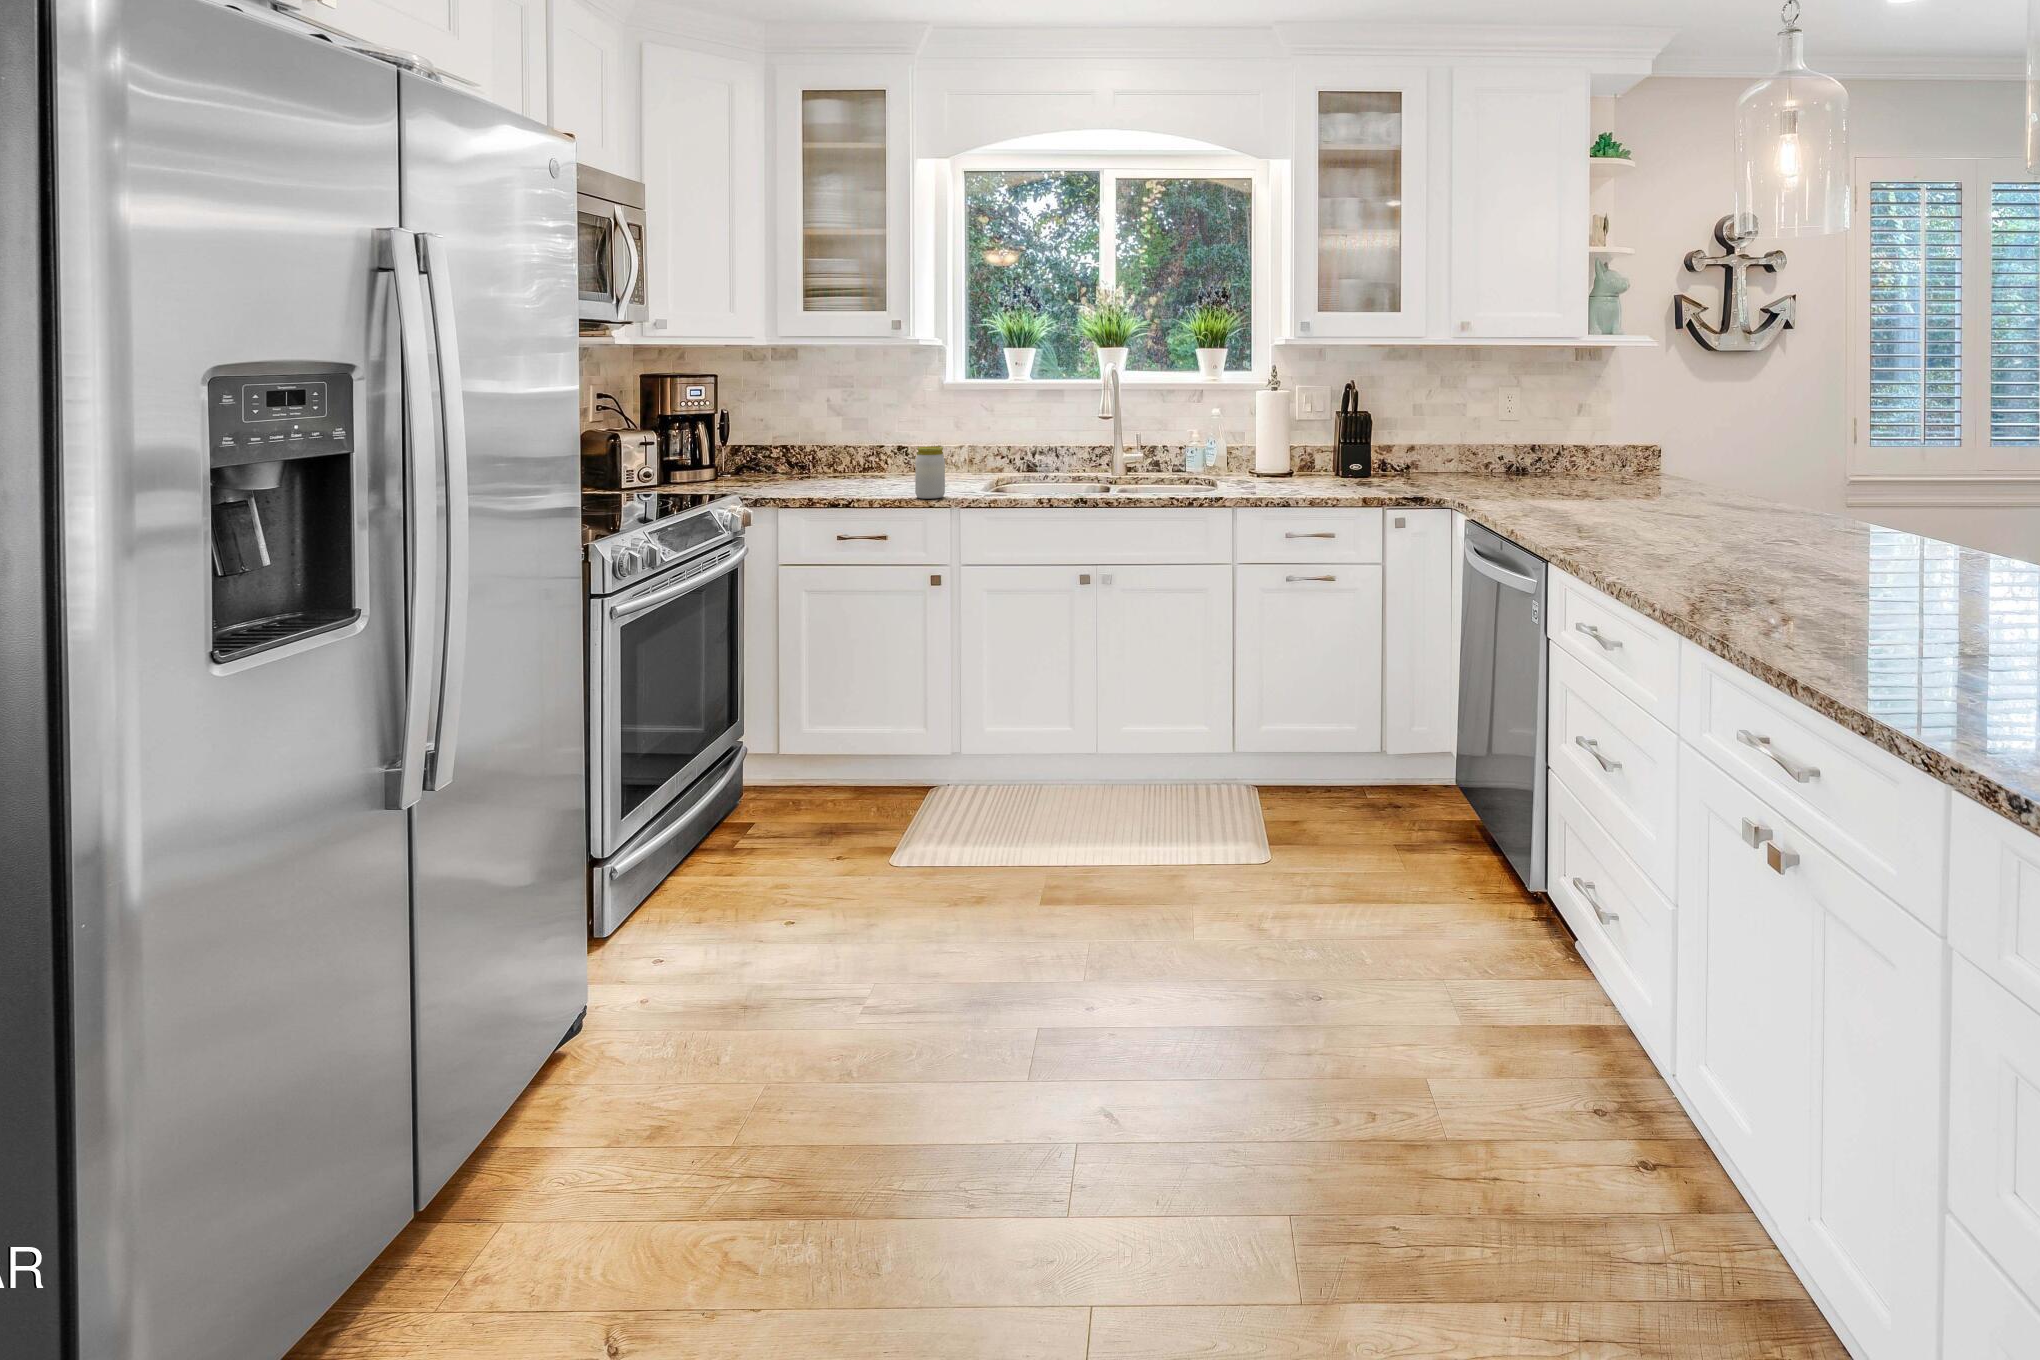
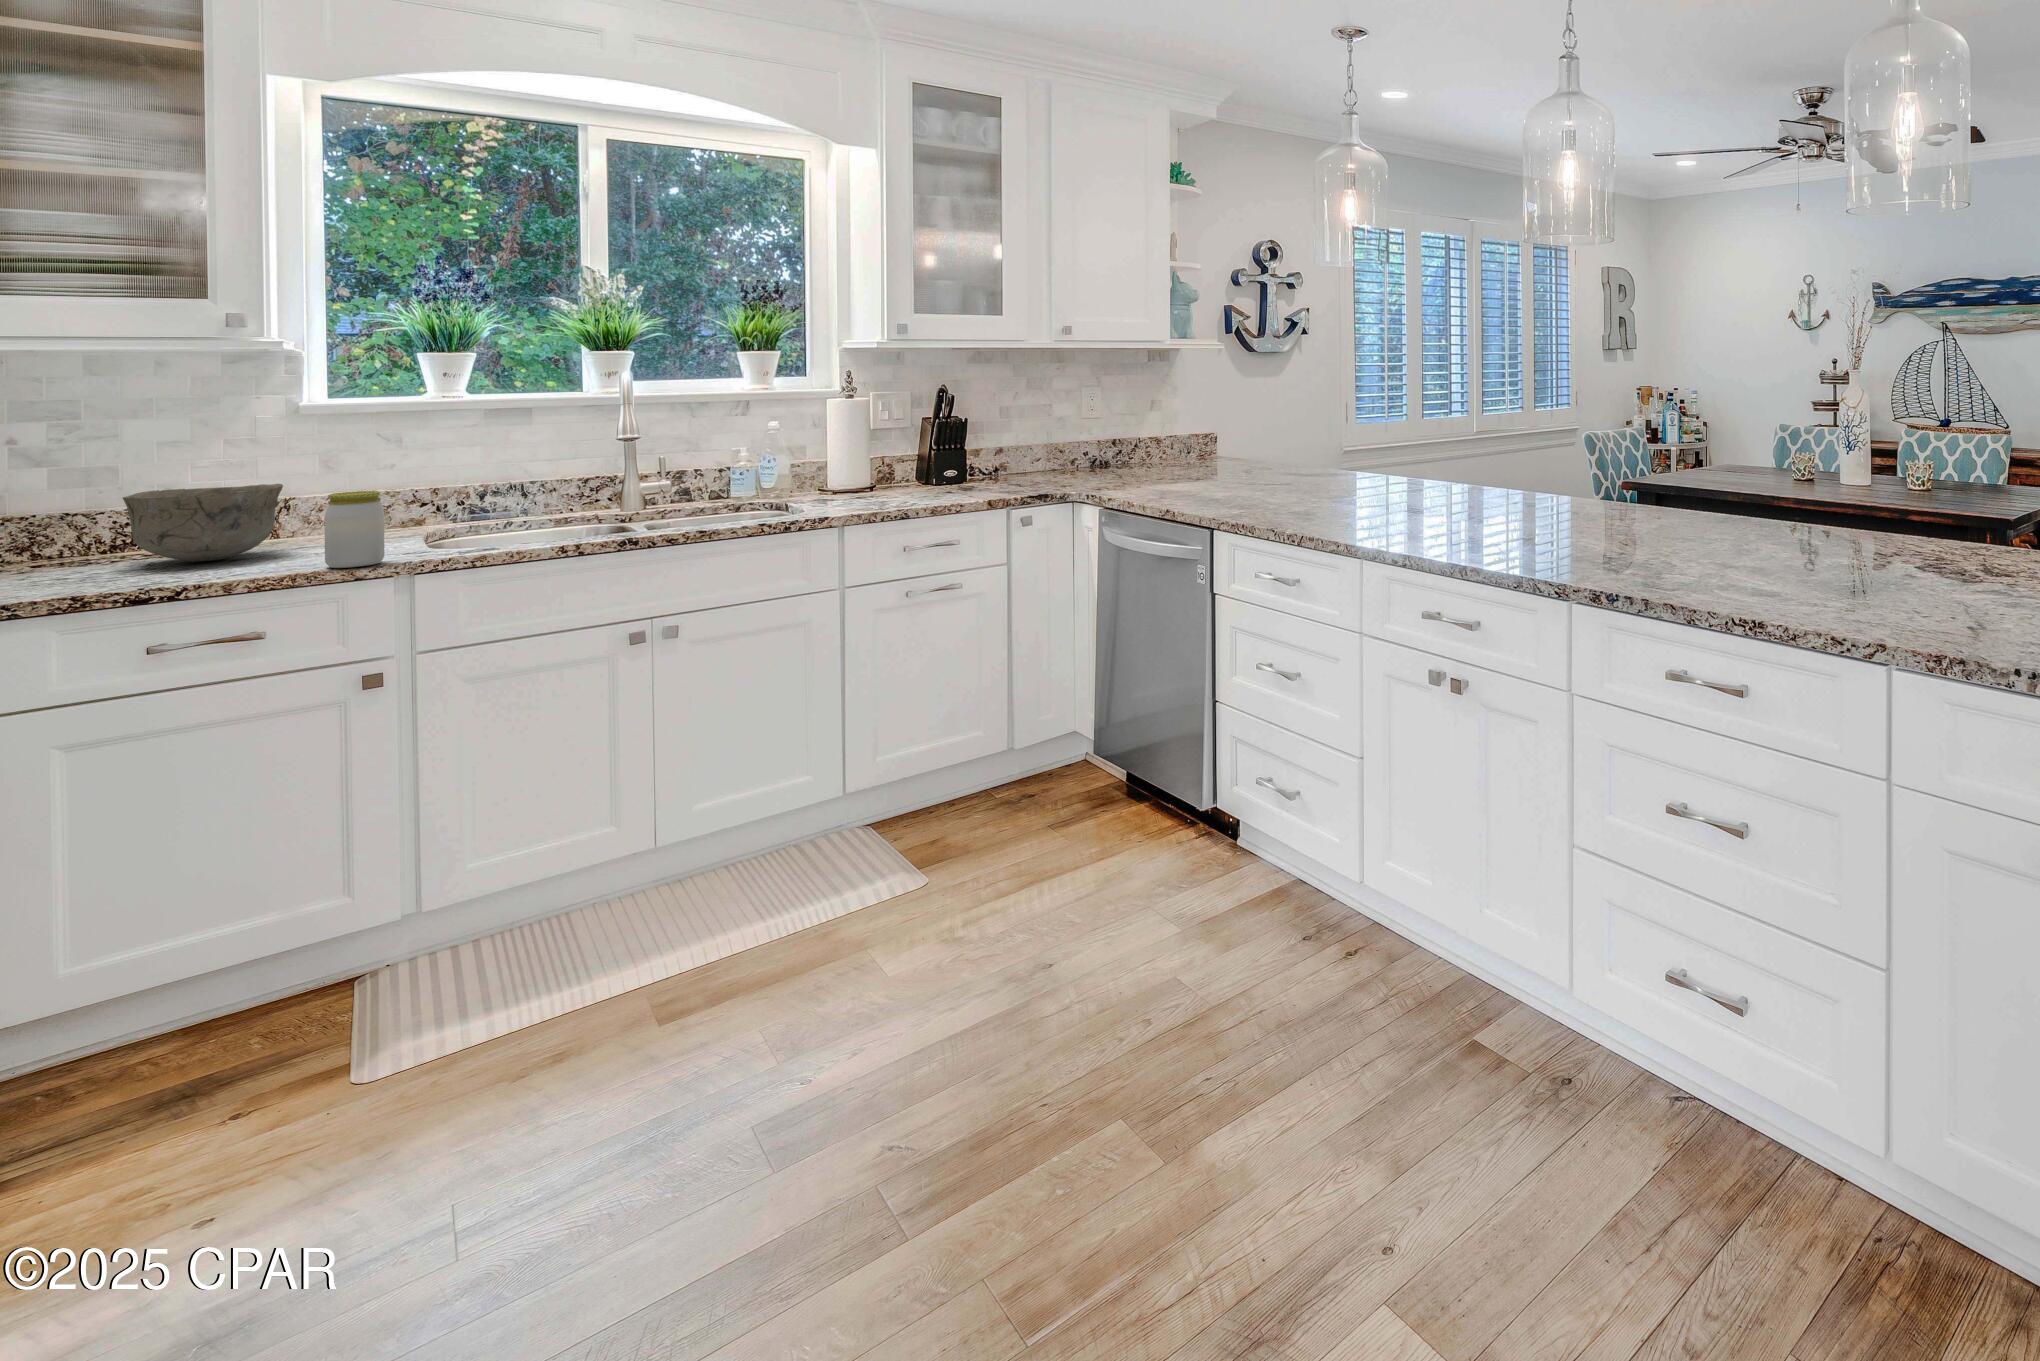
bowl: none [841,437,913,485] -> present [123,484,283,562]

